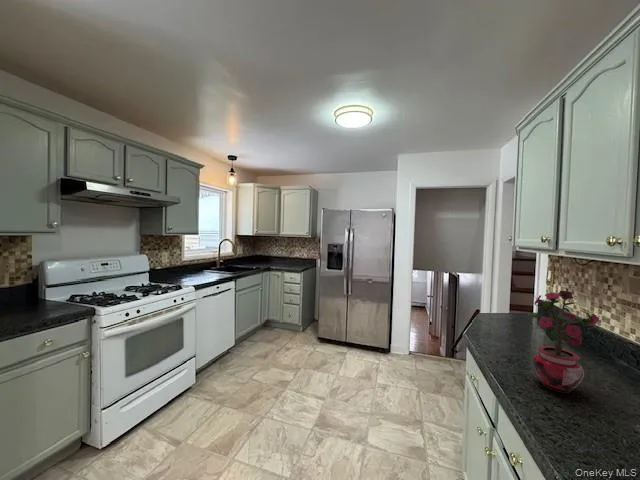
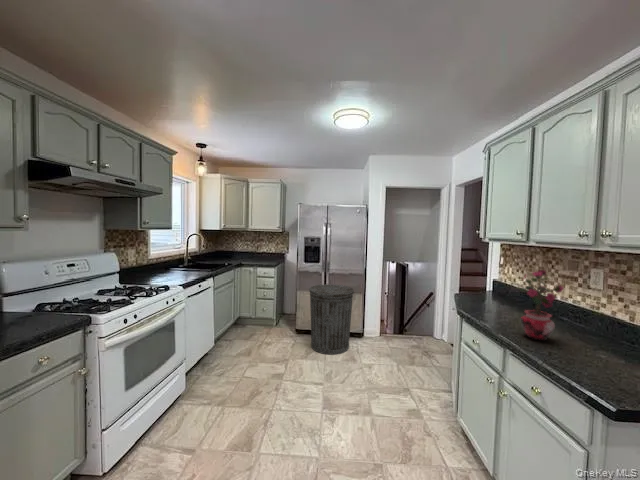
trash can: none [327,292,375,368] -> present [309,284,354,354]

